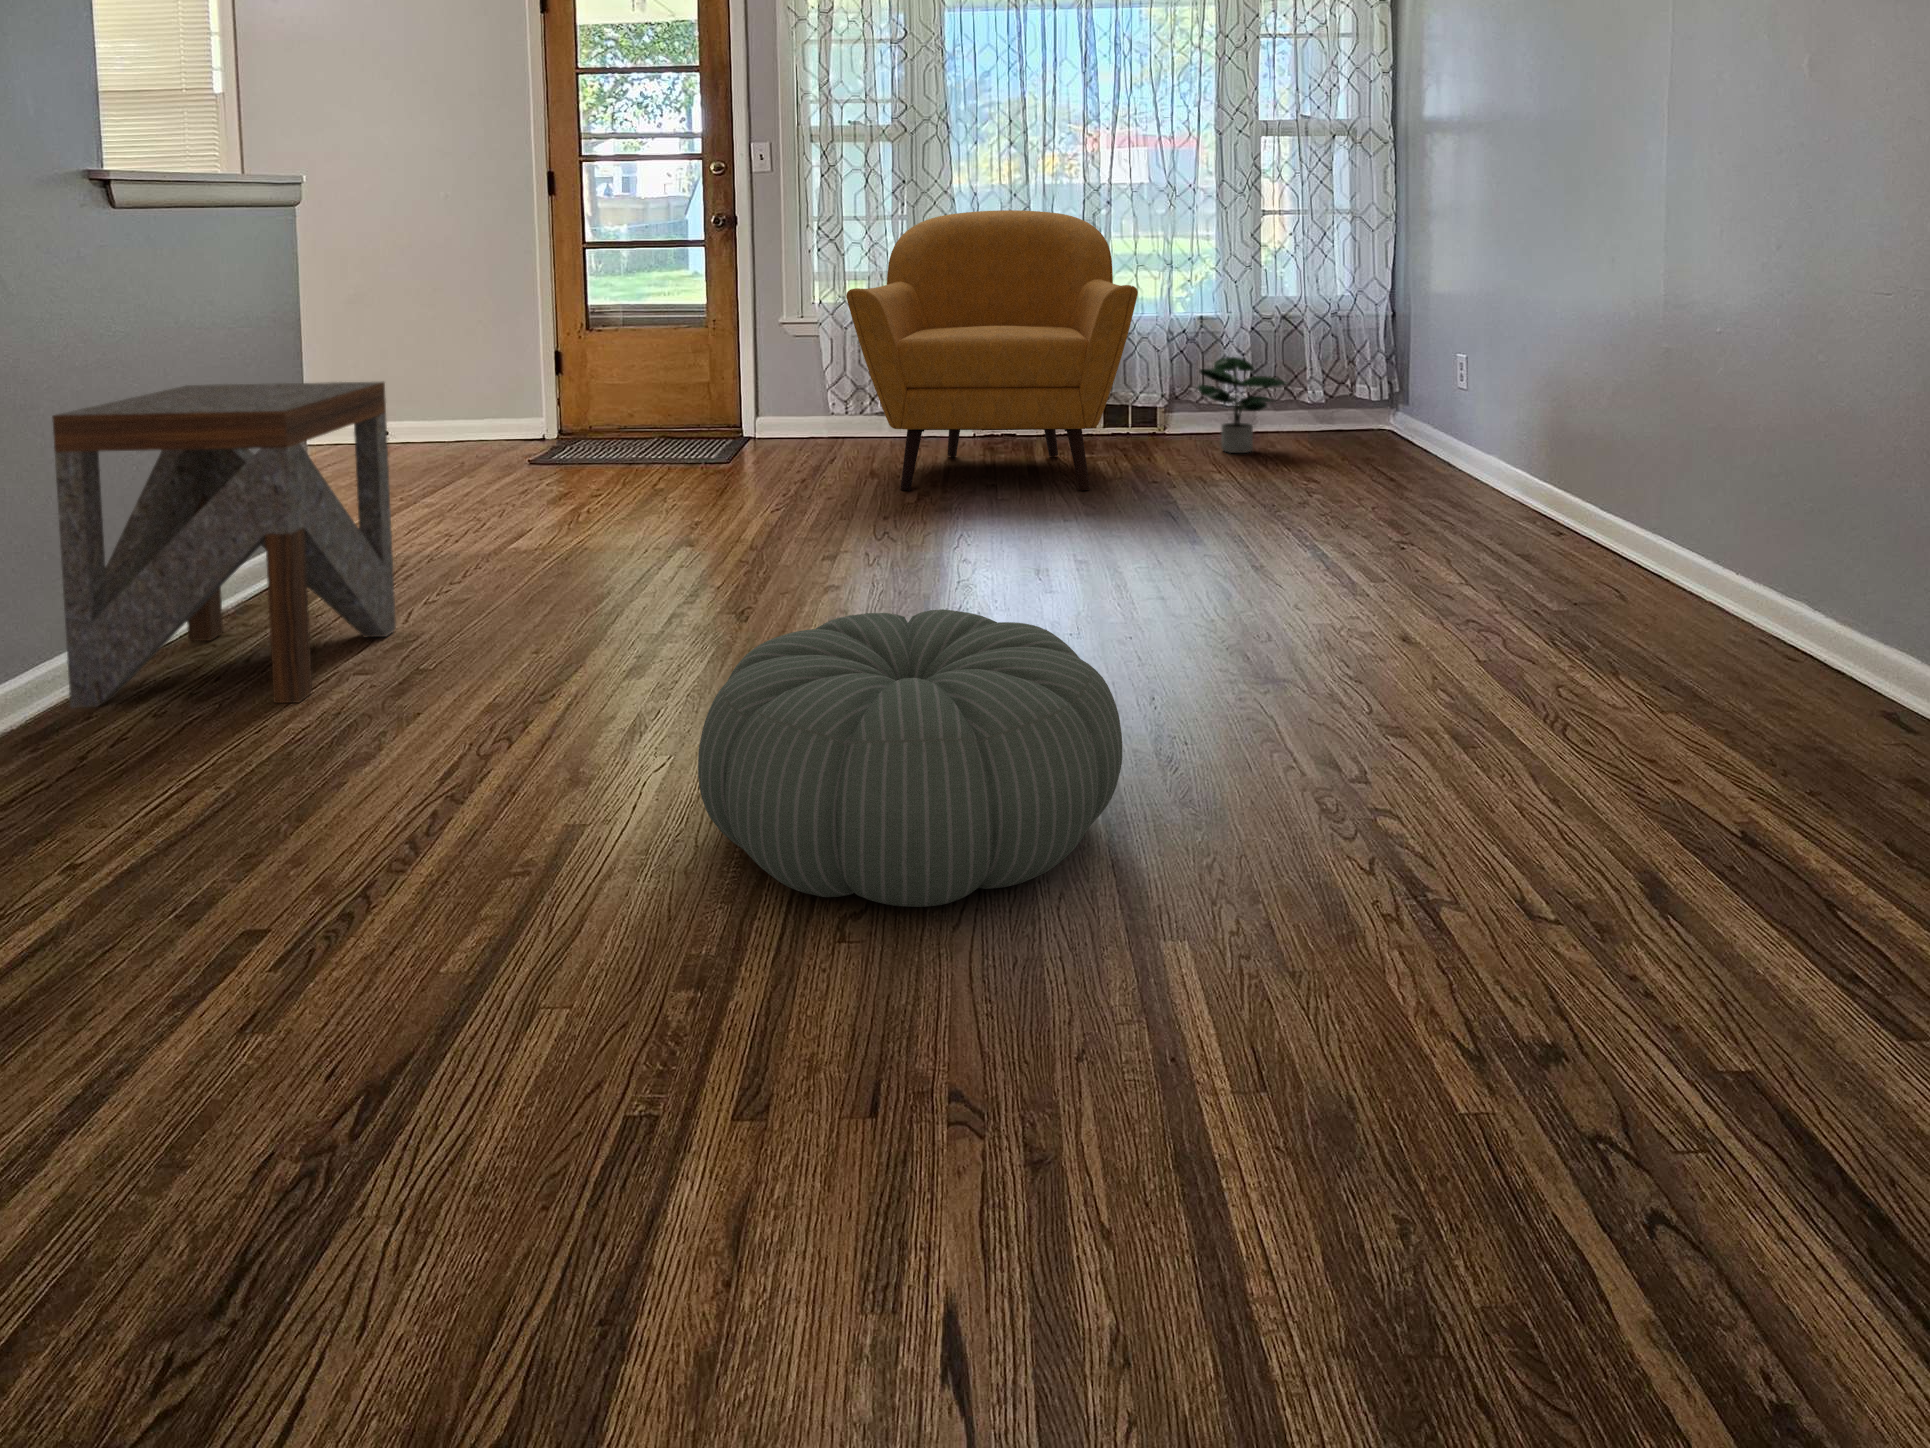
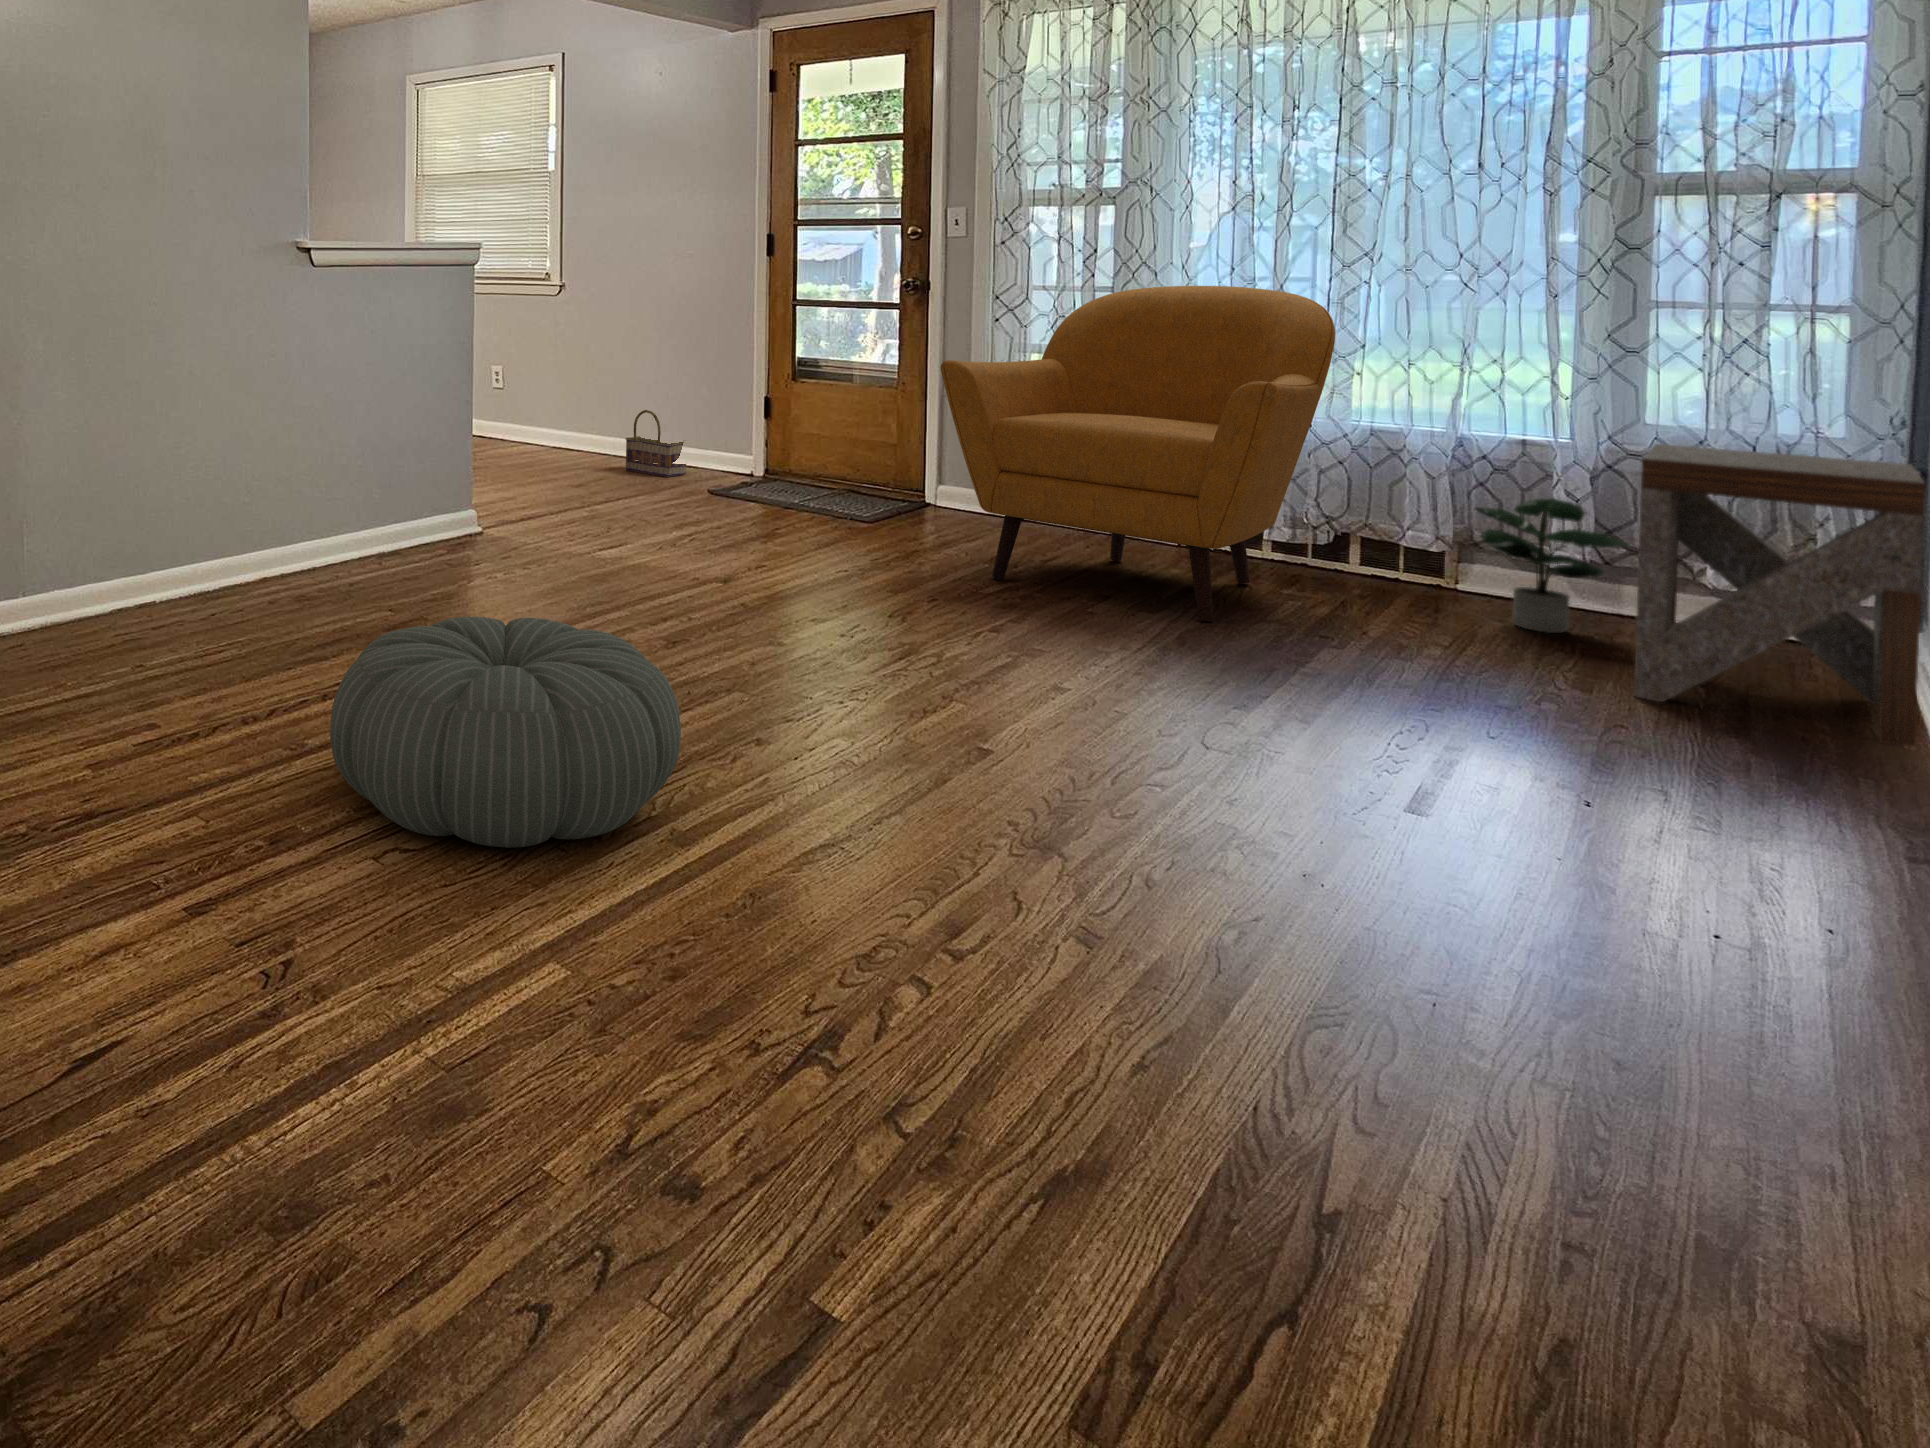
basket: none [382,374,462,453] -> present [626,410,686,477]
side table: present [52,382,396,708] -> present [1634,444,1925,747]

